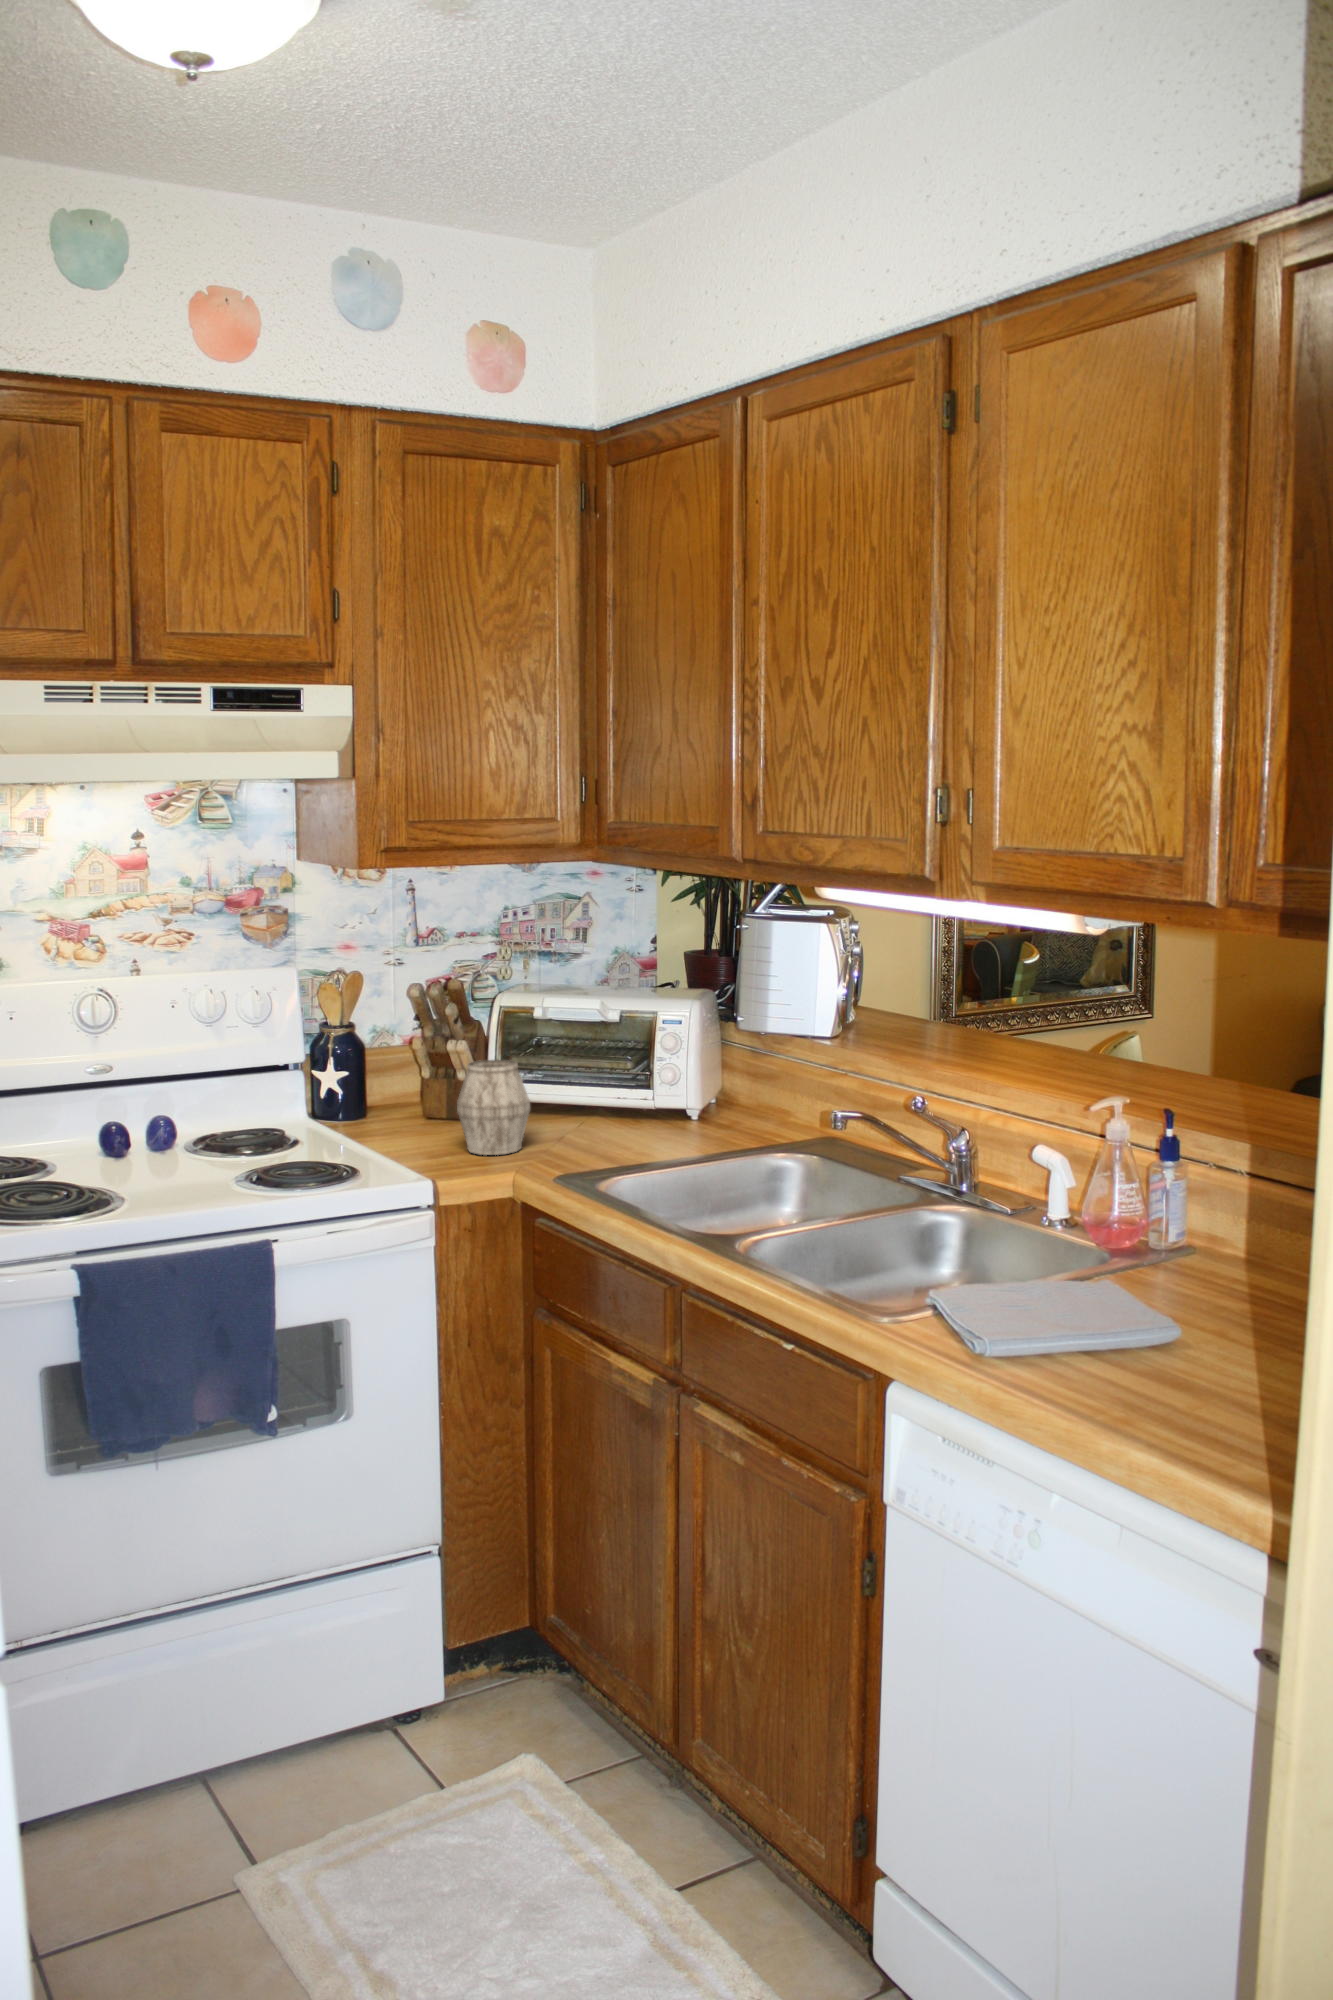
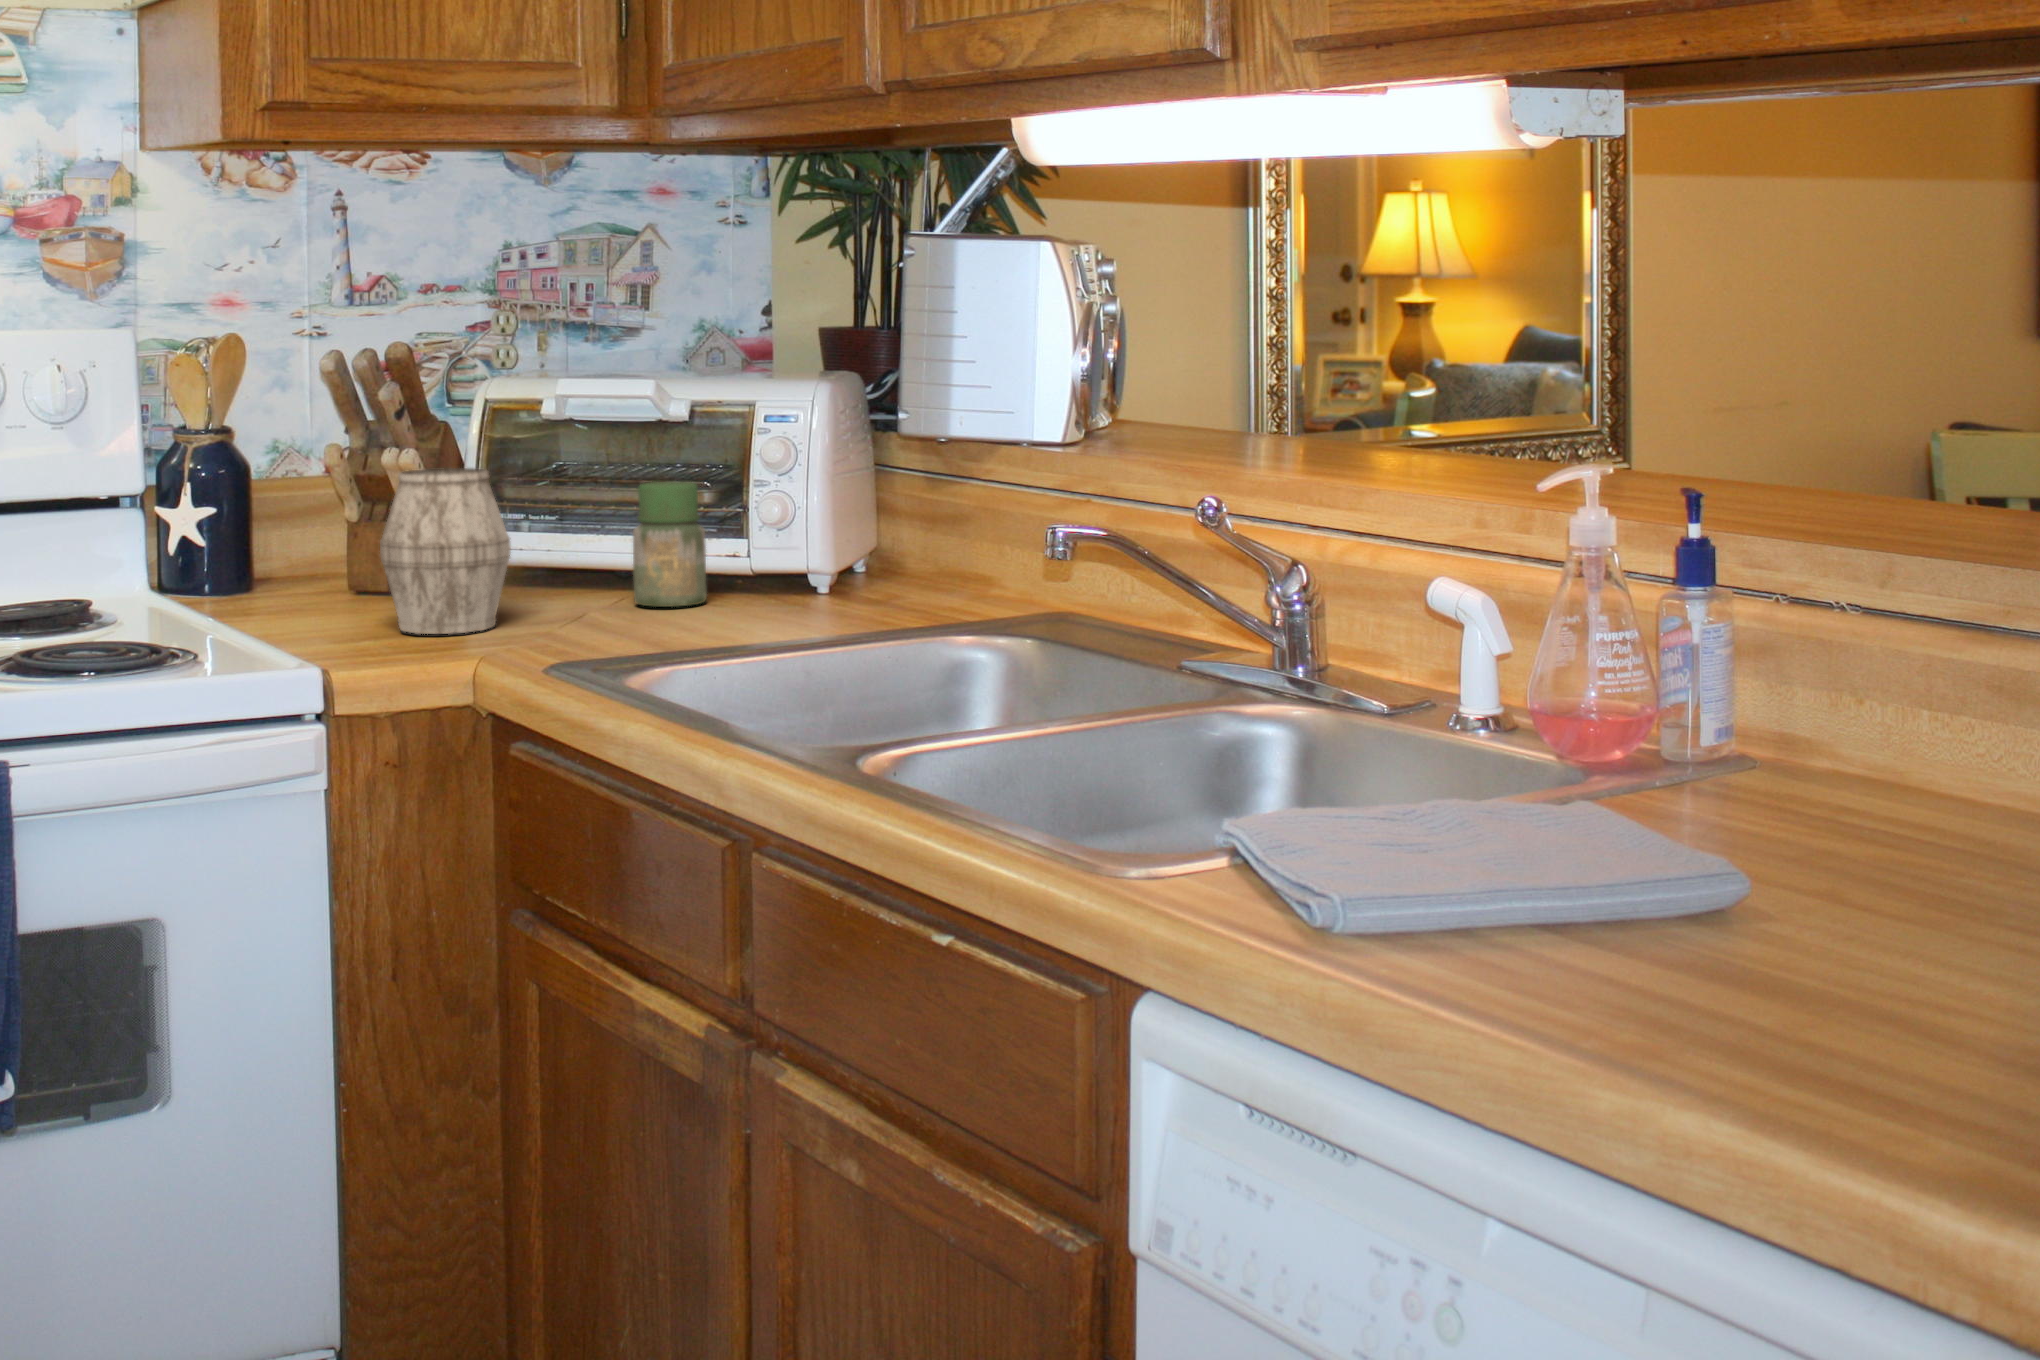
jar: none [594,1063,635,1134] -> present [633,482,707,607]

